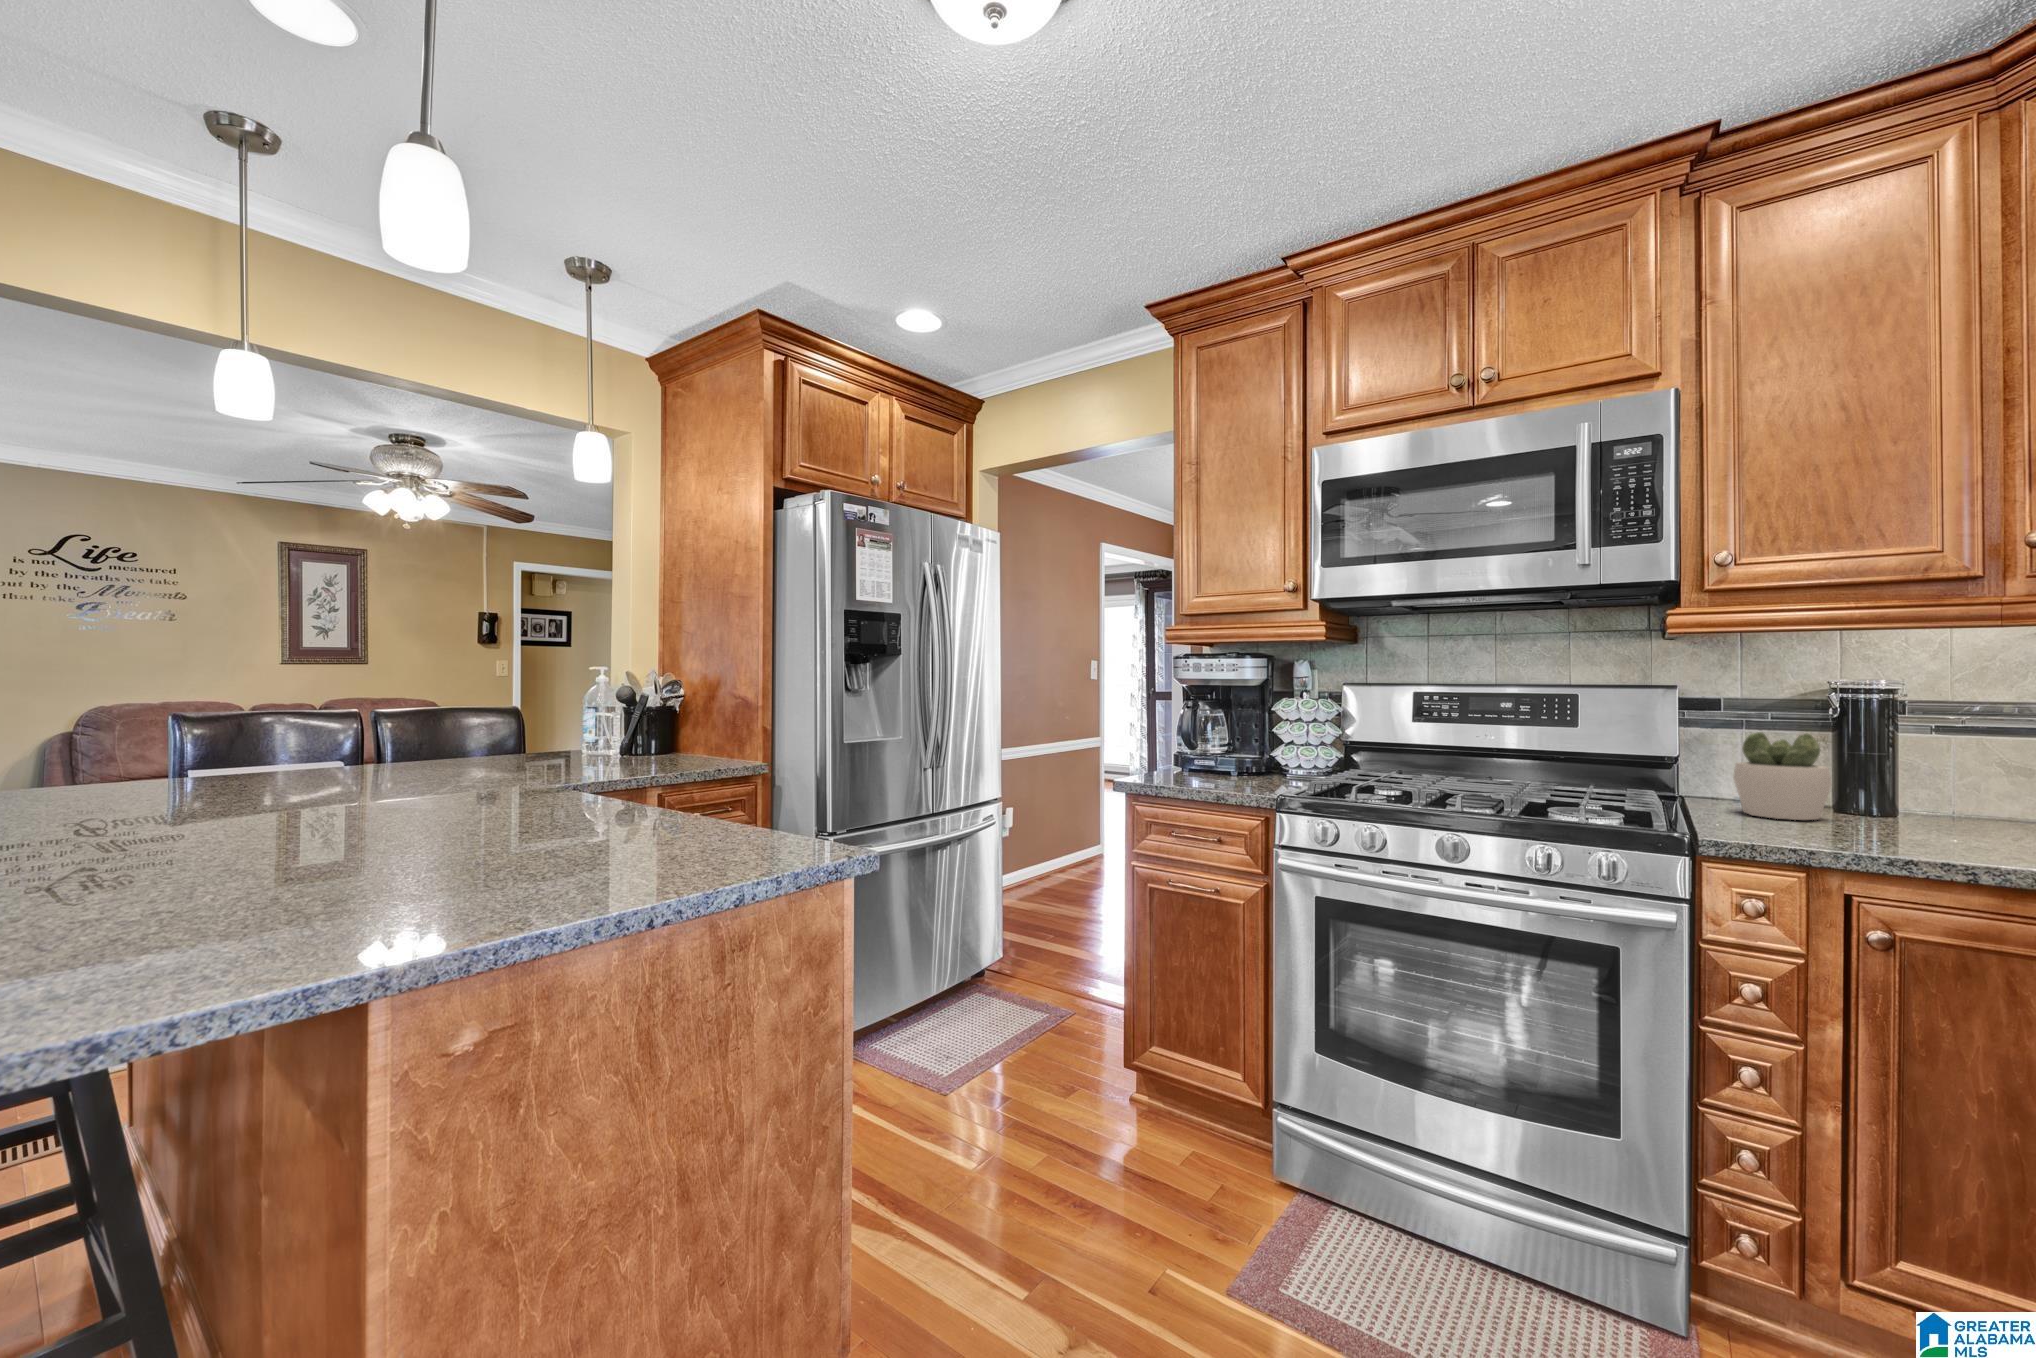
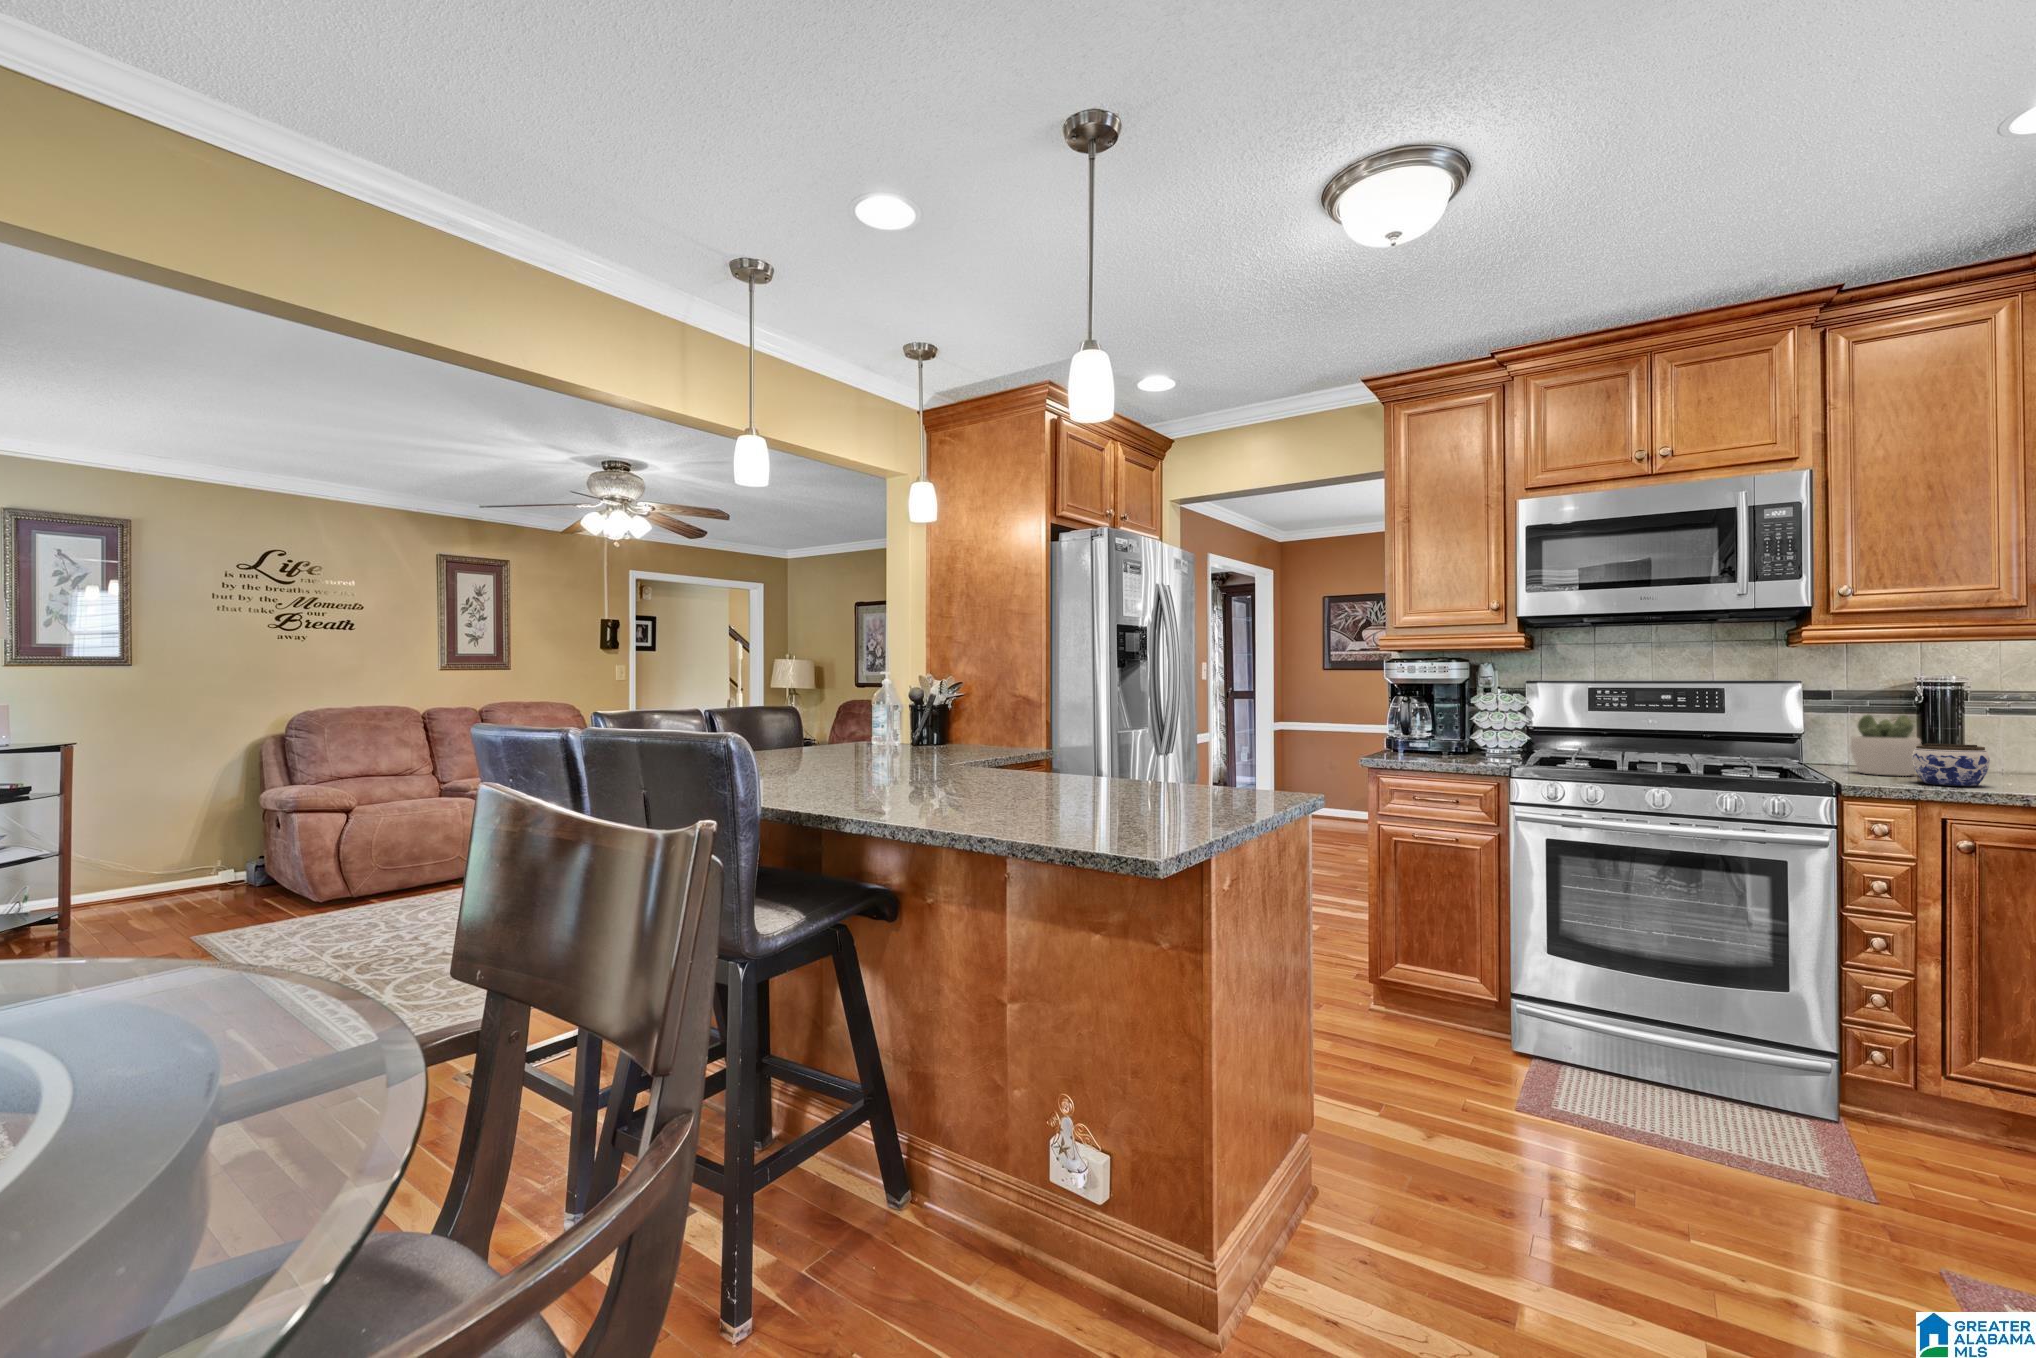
jar: none [1810,778,1923,845] -> present [1912,743,1990,786]

